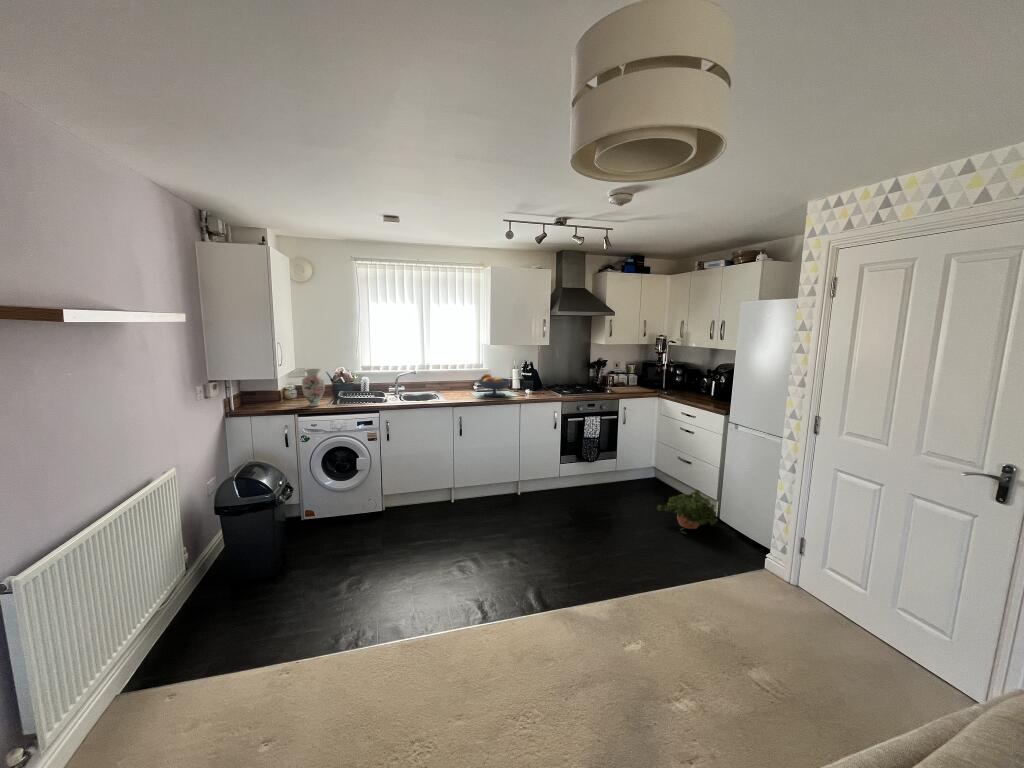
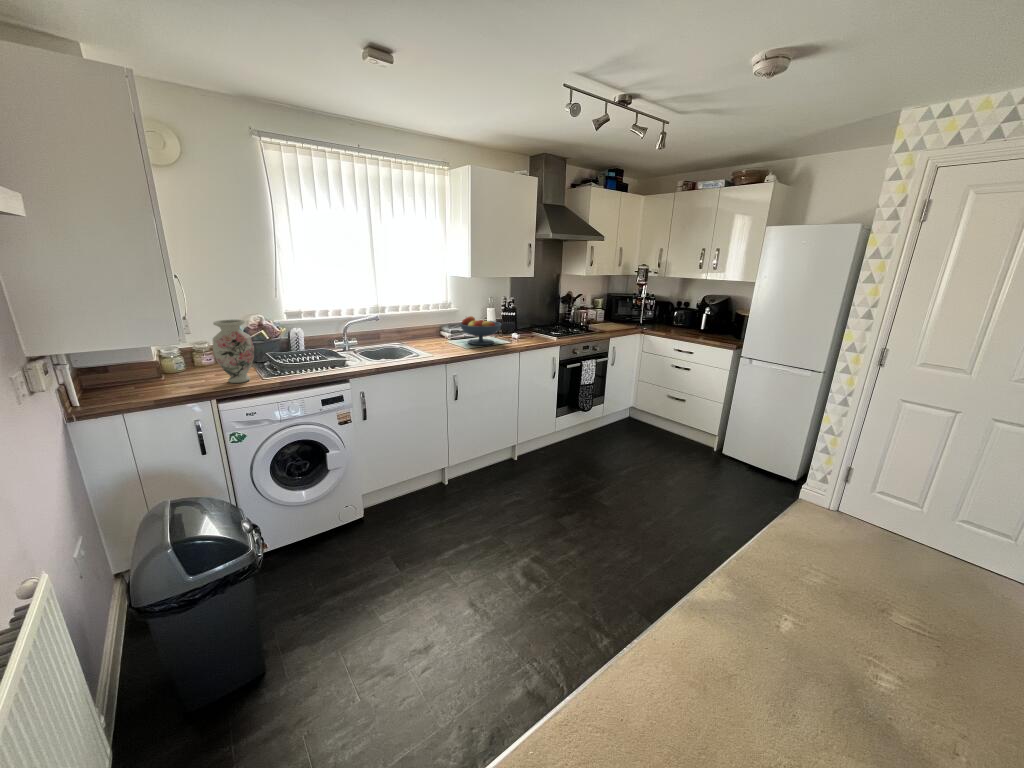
potted plant: present [658,490,717,533] -> none [672,428,737,476]

